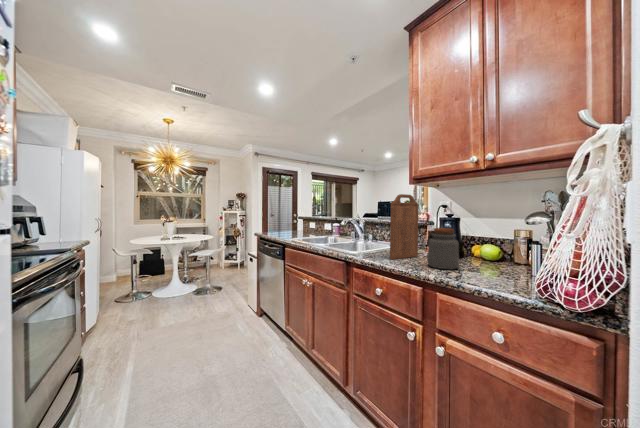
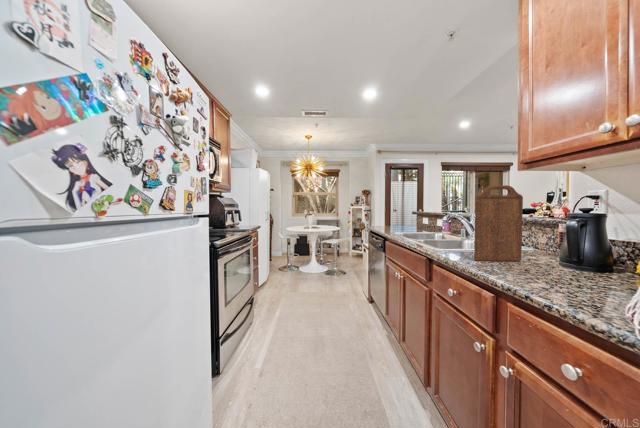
jar: present [427,228,459,269] -> none [515,226,565,280]

